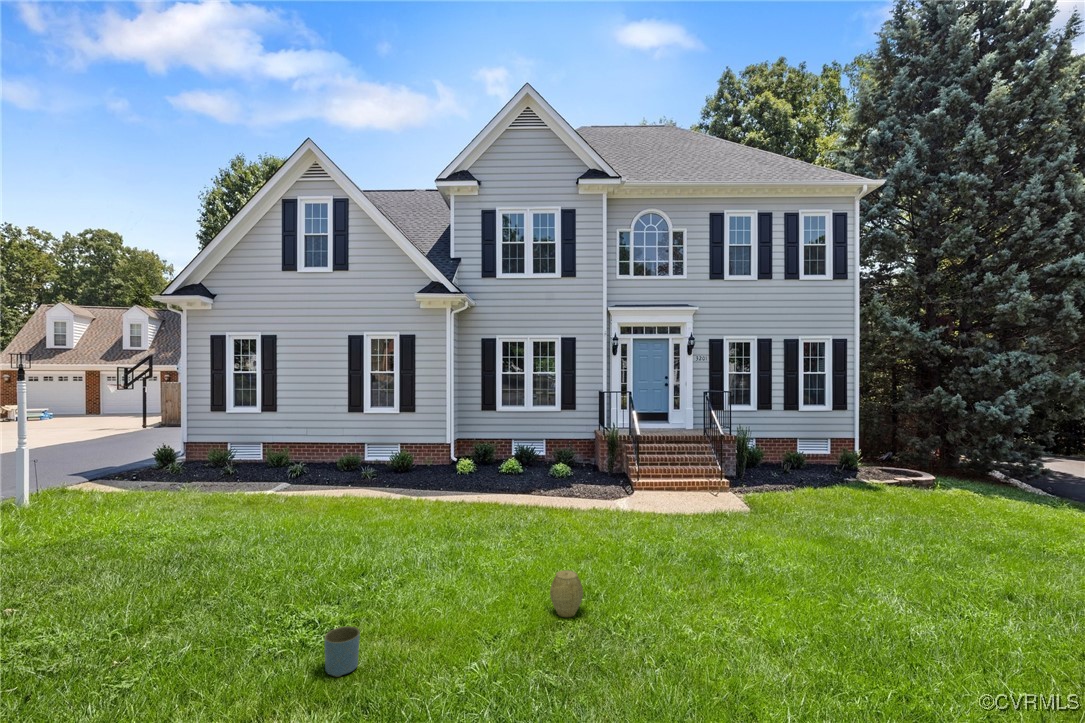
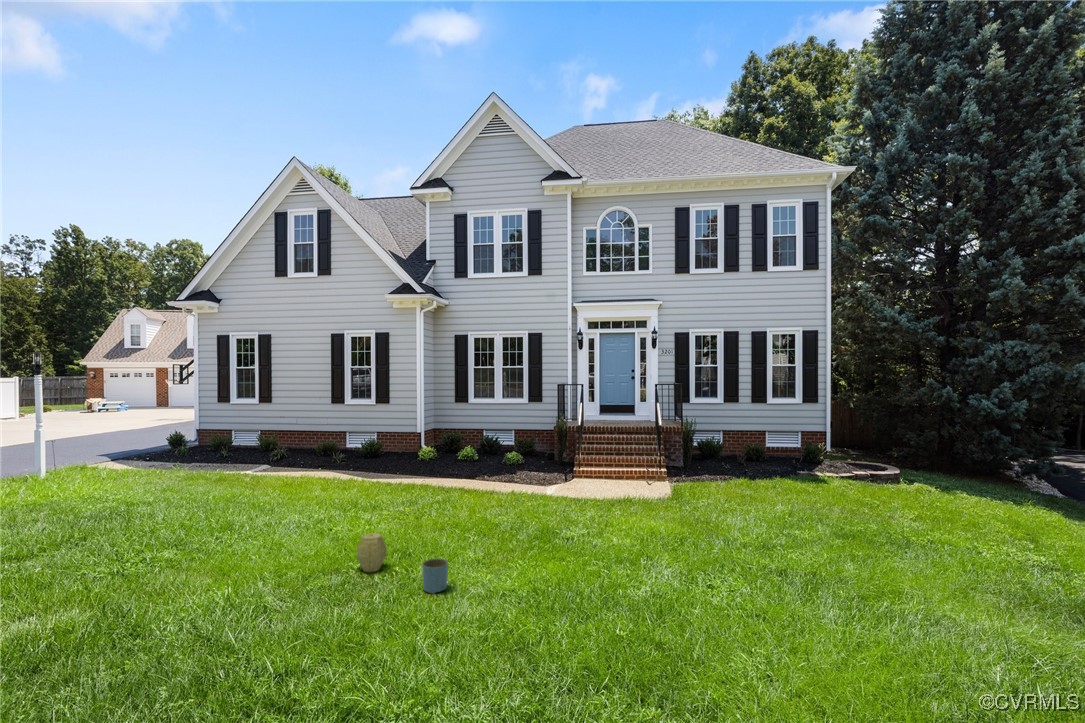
planter: present [324,626,360,677] -> present [422,558,448,594]

